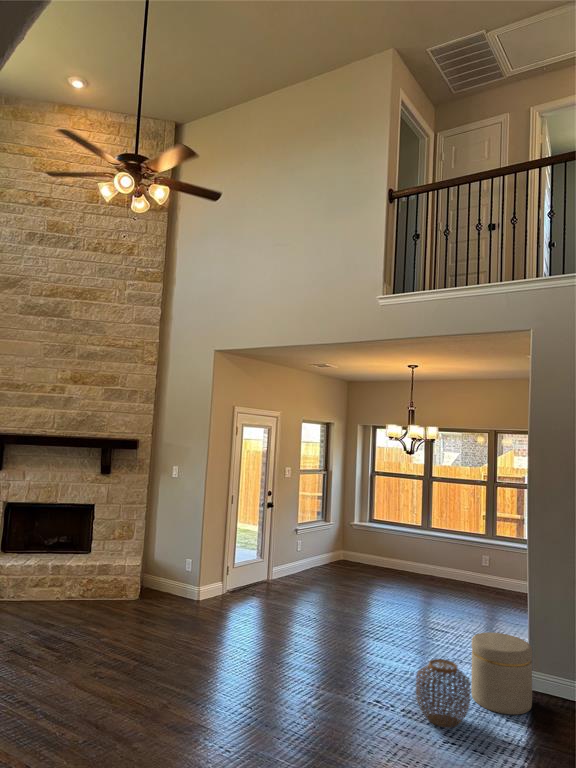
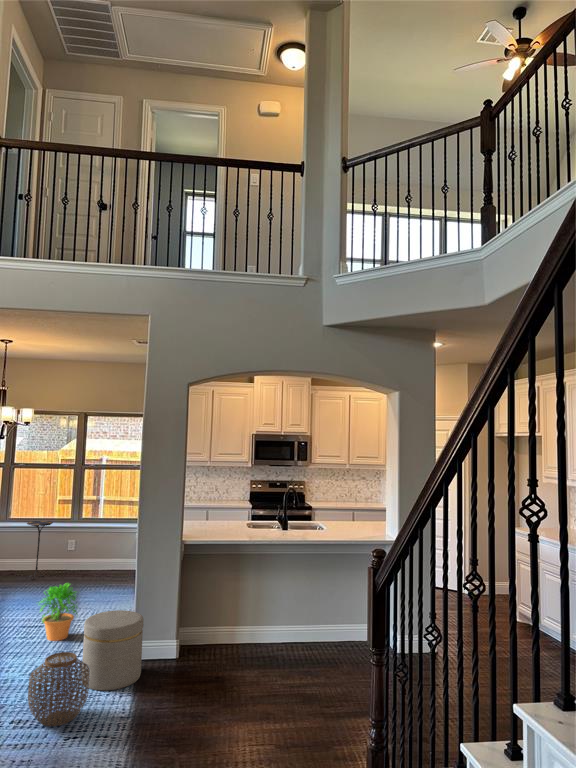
side table: none [443,532,467,588] -> present [27,521,53,578]
potted plant: none [438,596,483,650] -> present [40,583,78,641]

